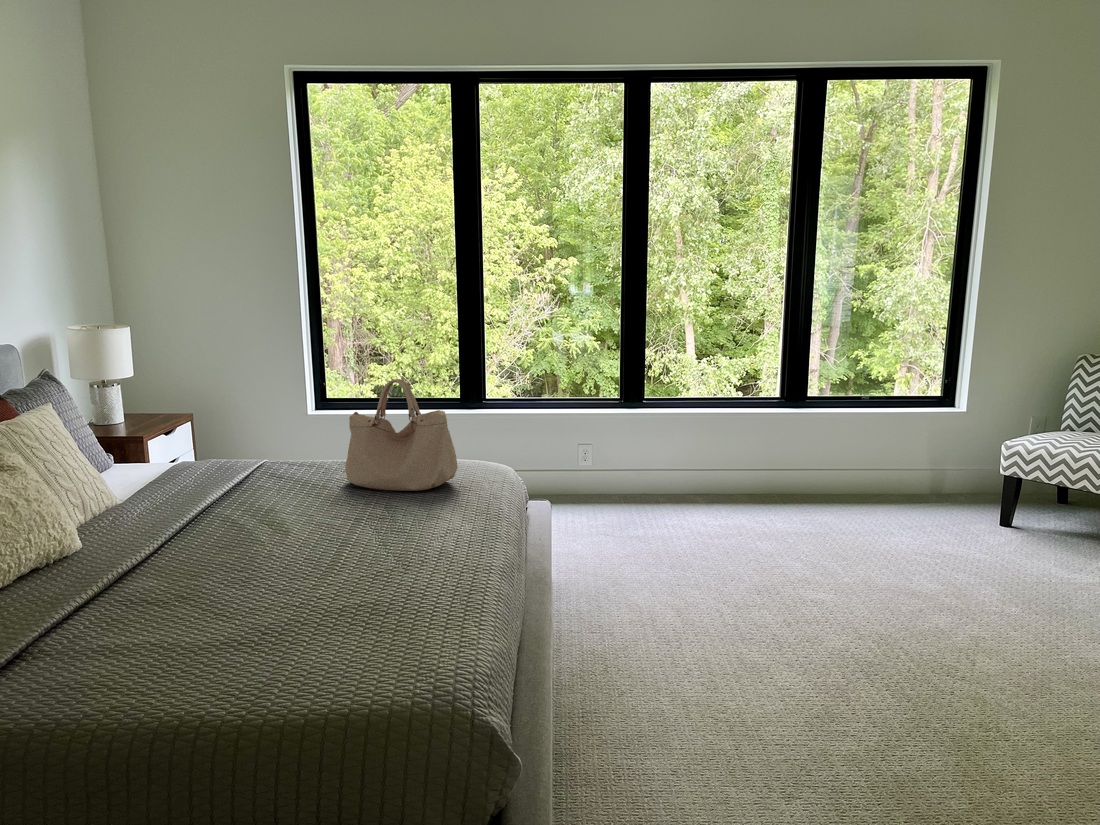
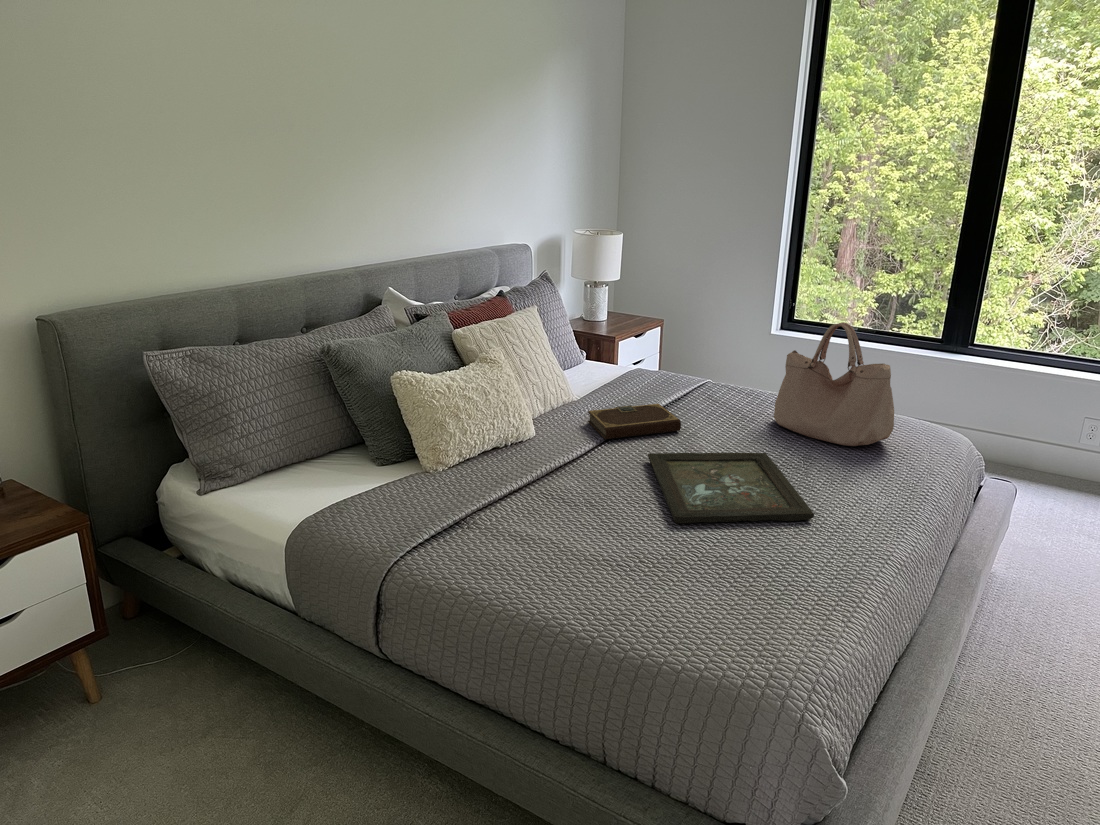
notebook: none [145,487,257,533] -> present [588,404,681,439]
tray: none [232,510,418,589] -> present [648,453,814,524]

